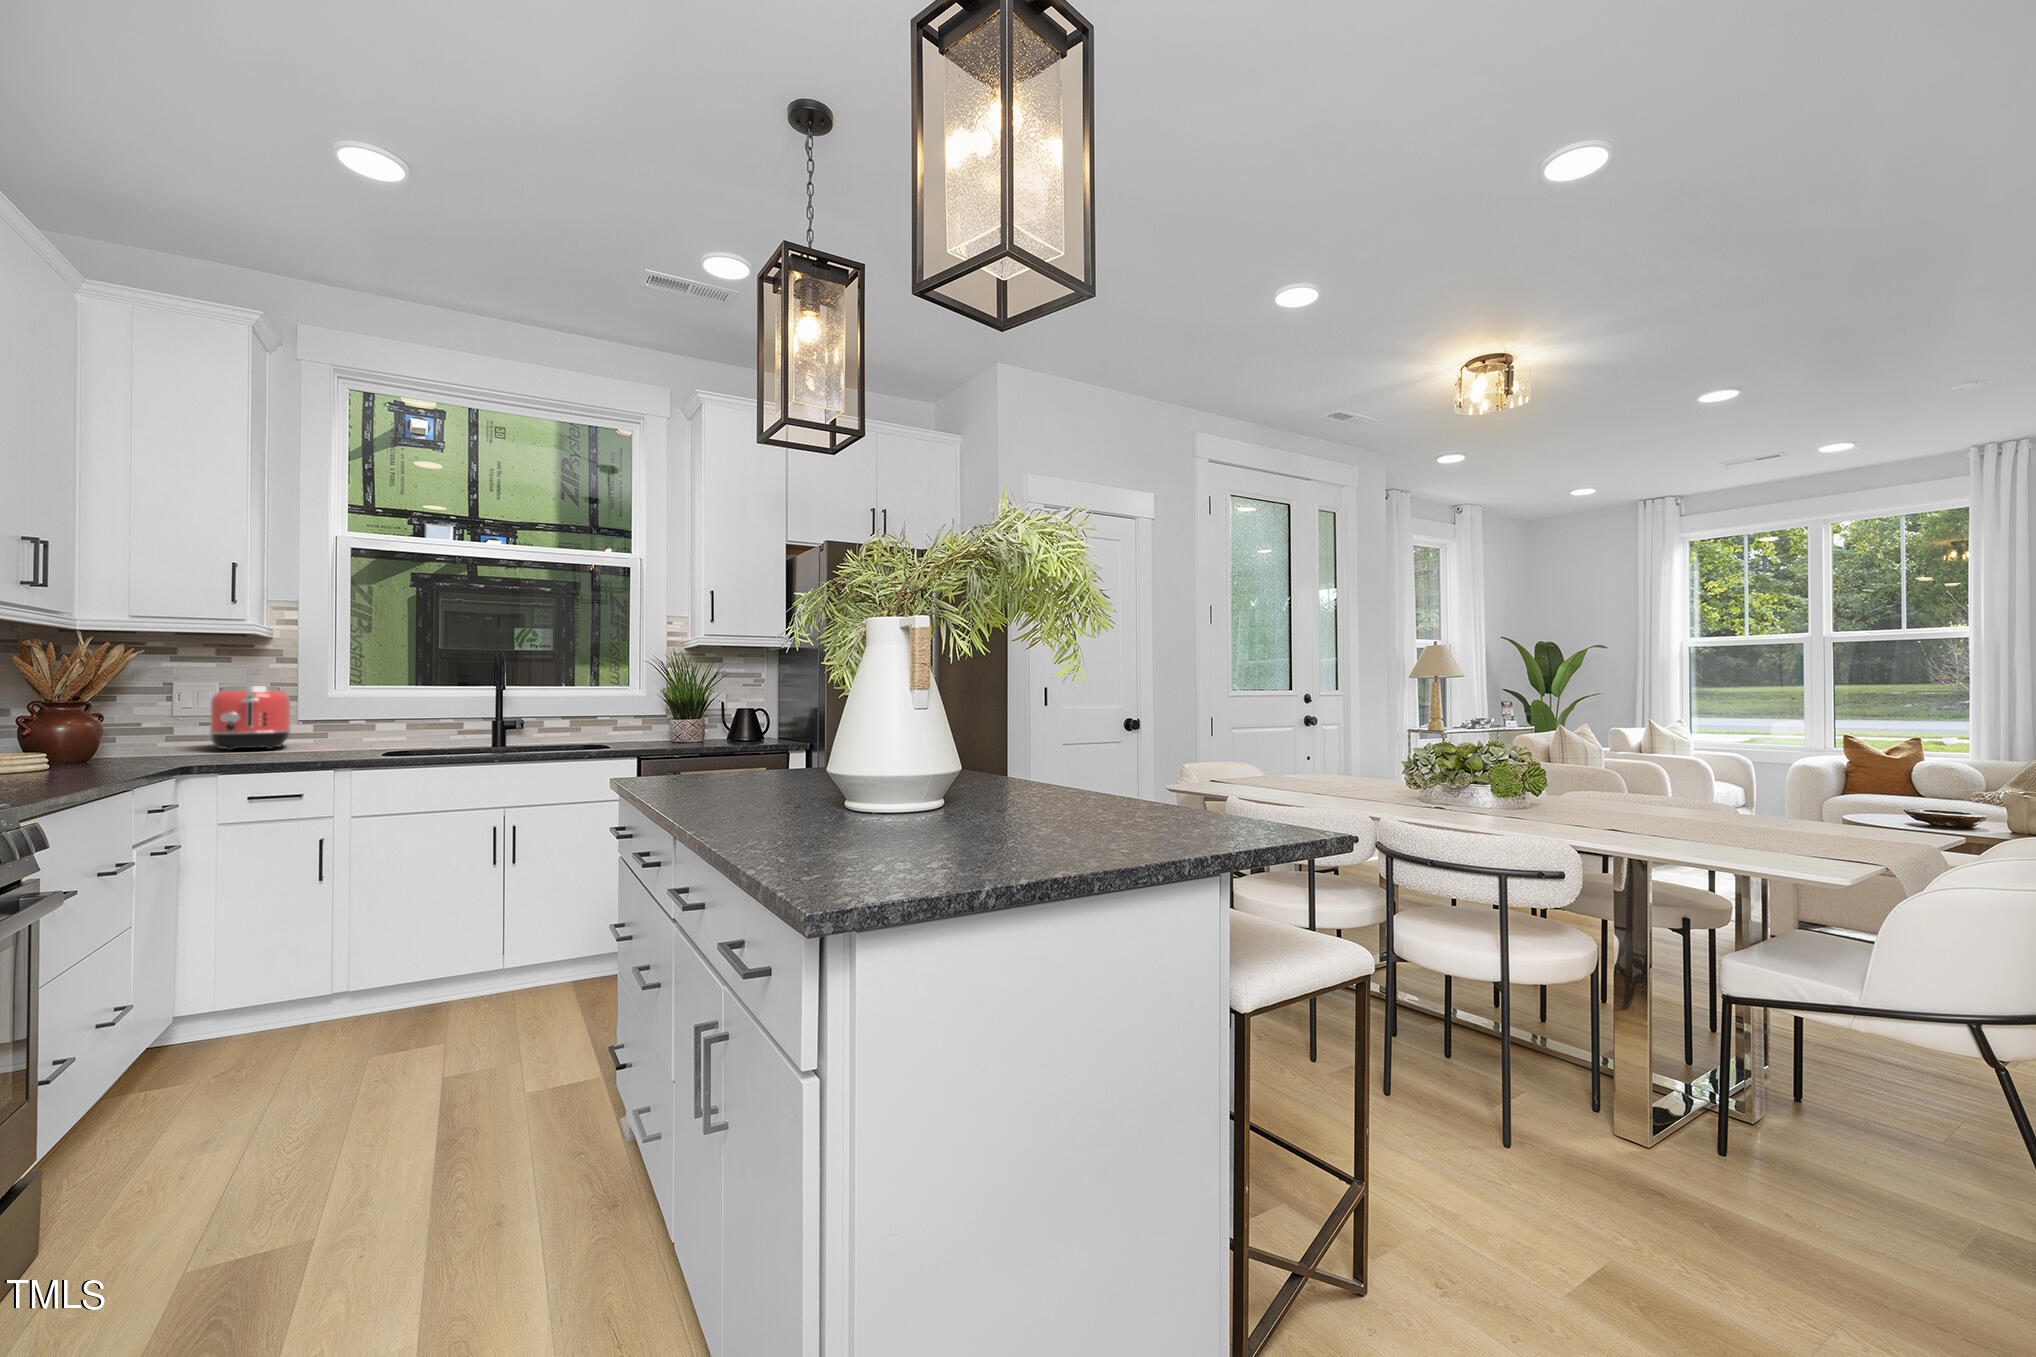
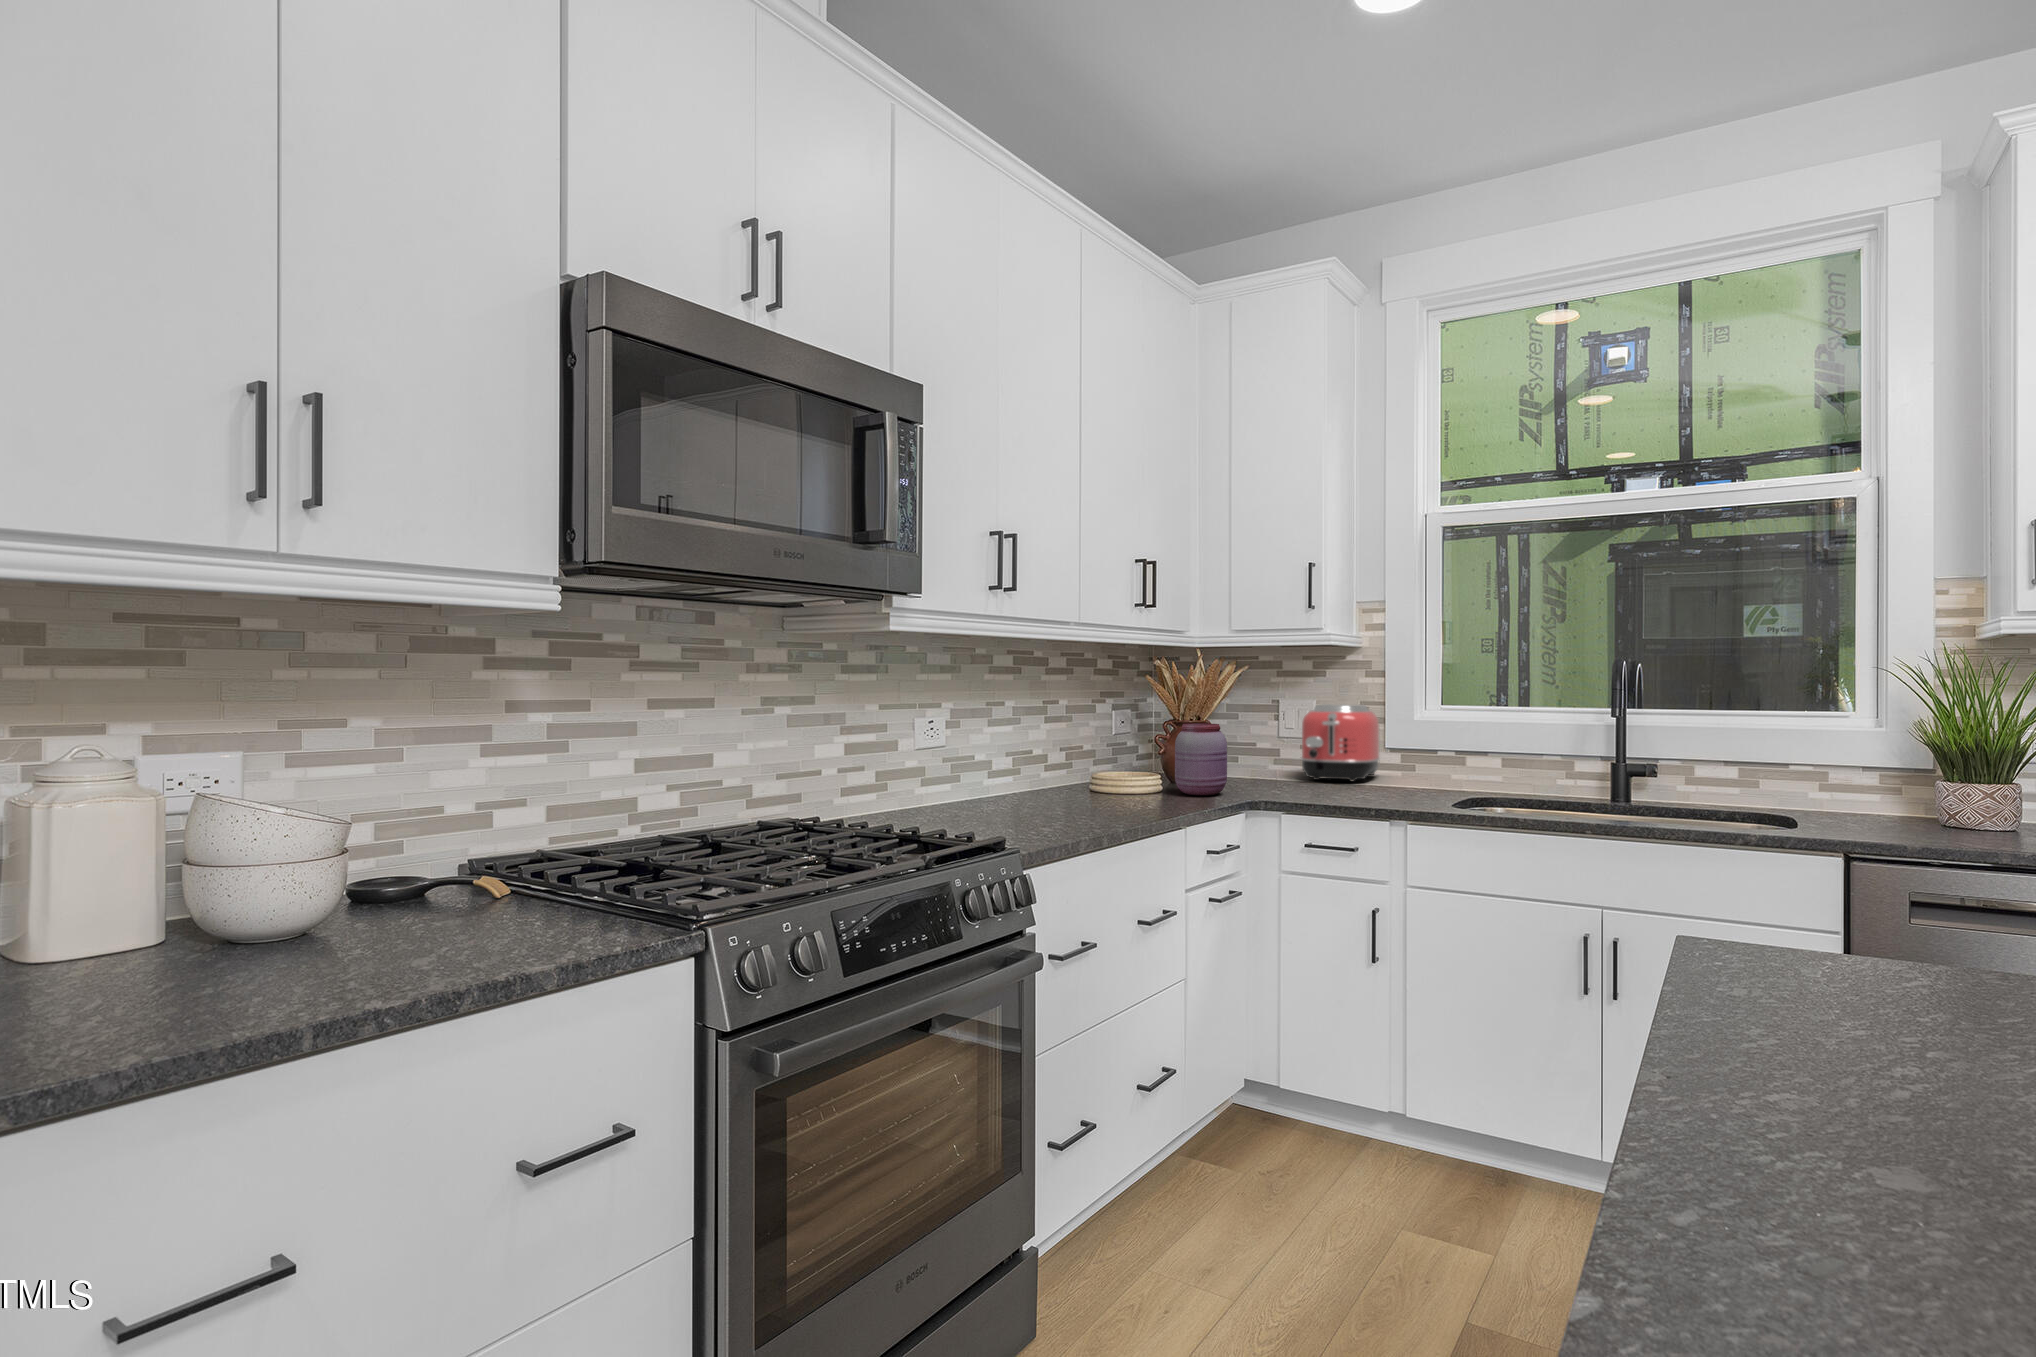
jar: none [80,701,150,768] -> present [1175,723,1227,795]

